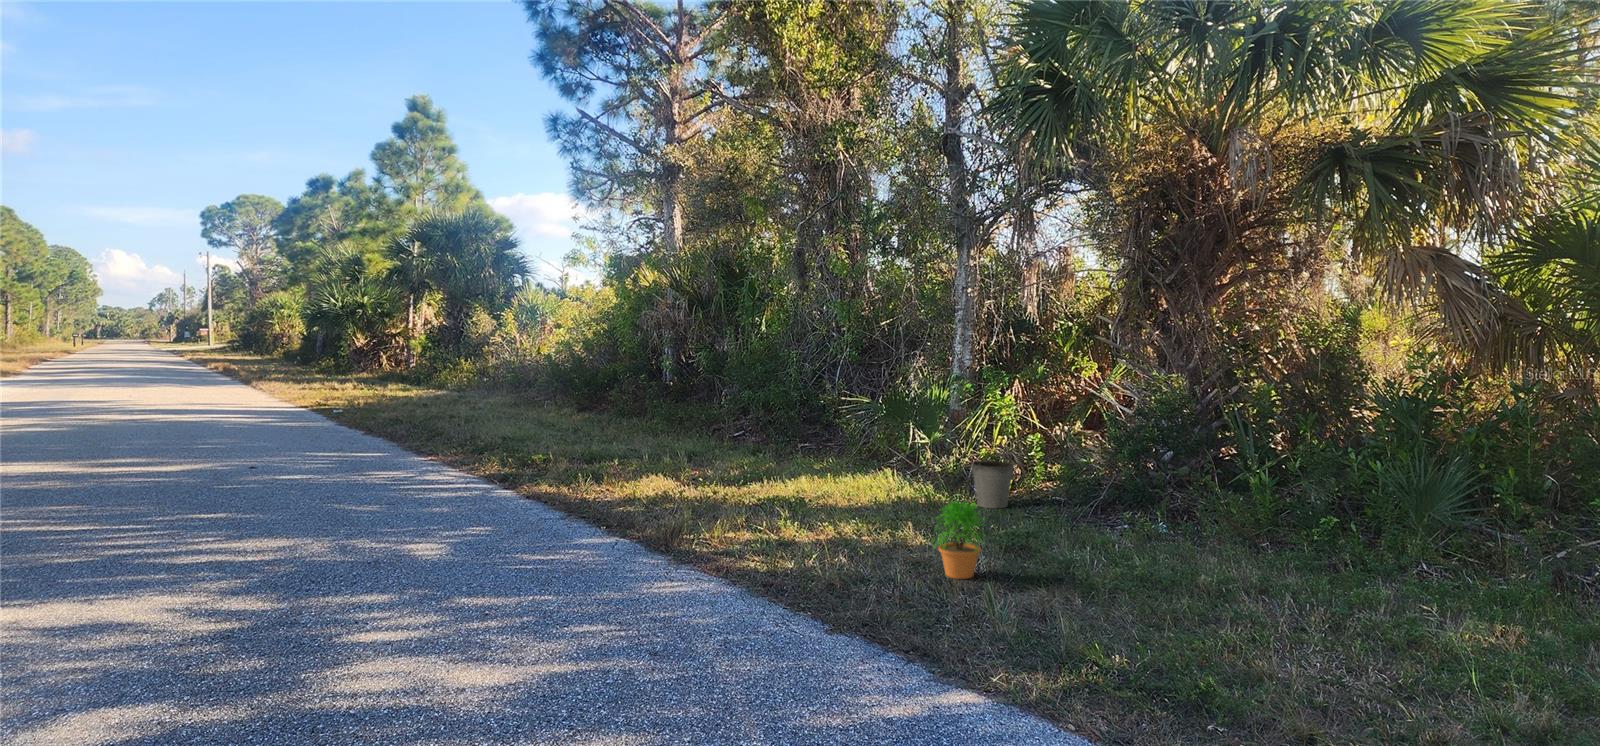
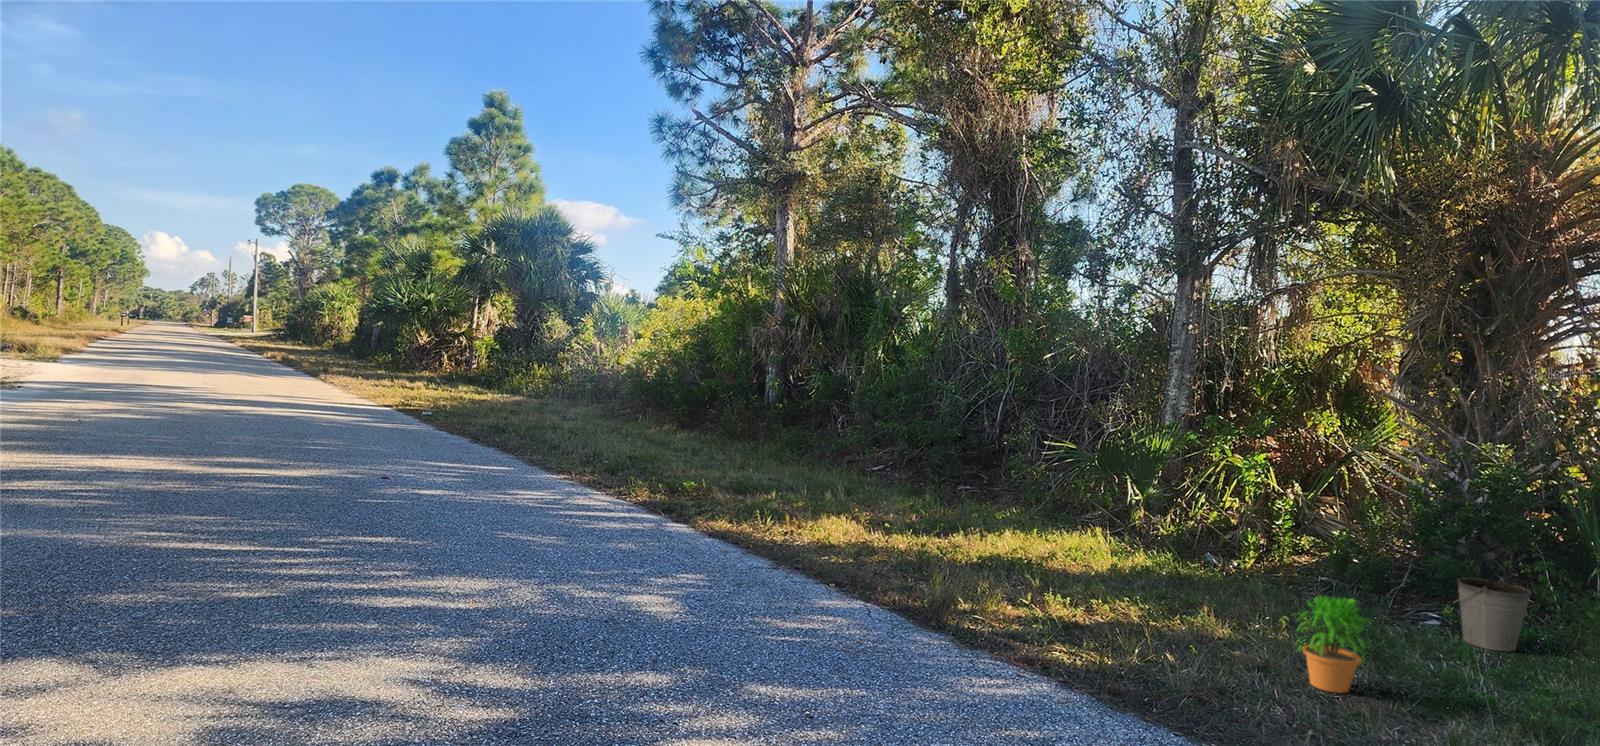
bucket: present [972,461,1014,508] -> present [1456,578,1531,651]

